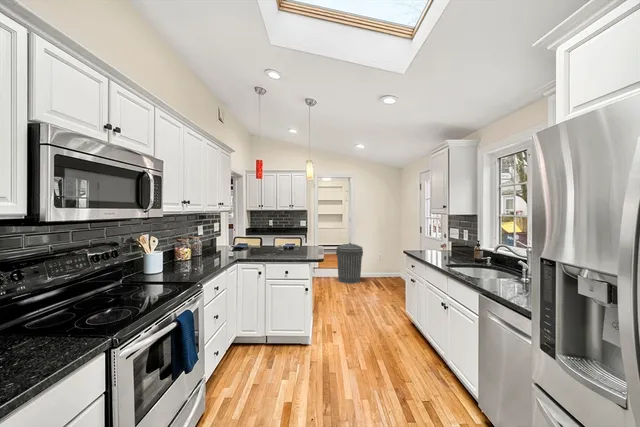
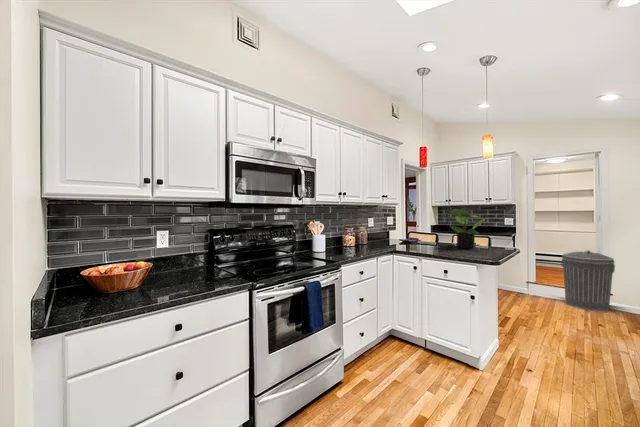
potted plant: none [278,217,305,250] -> present [449,209,485,248]

